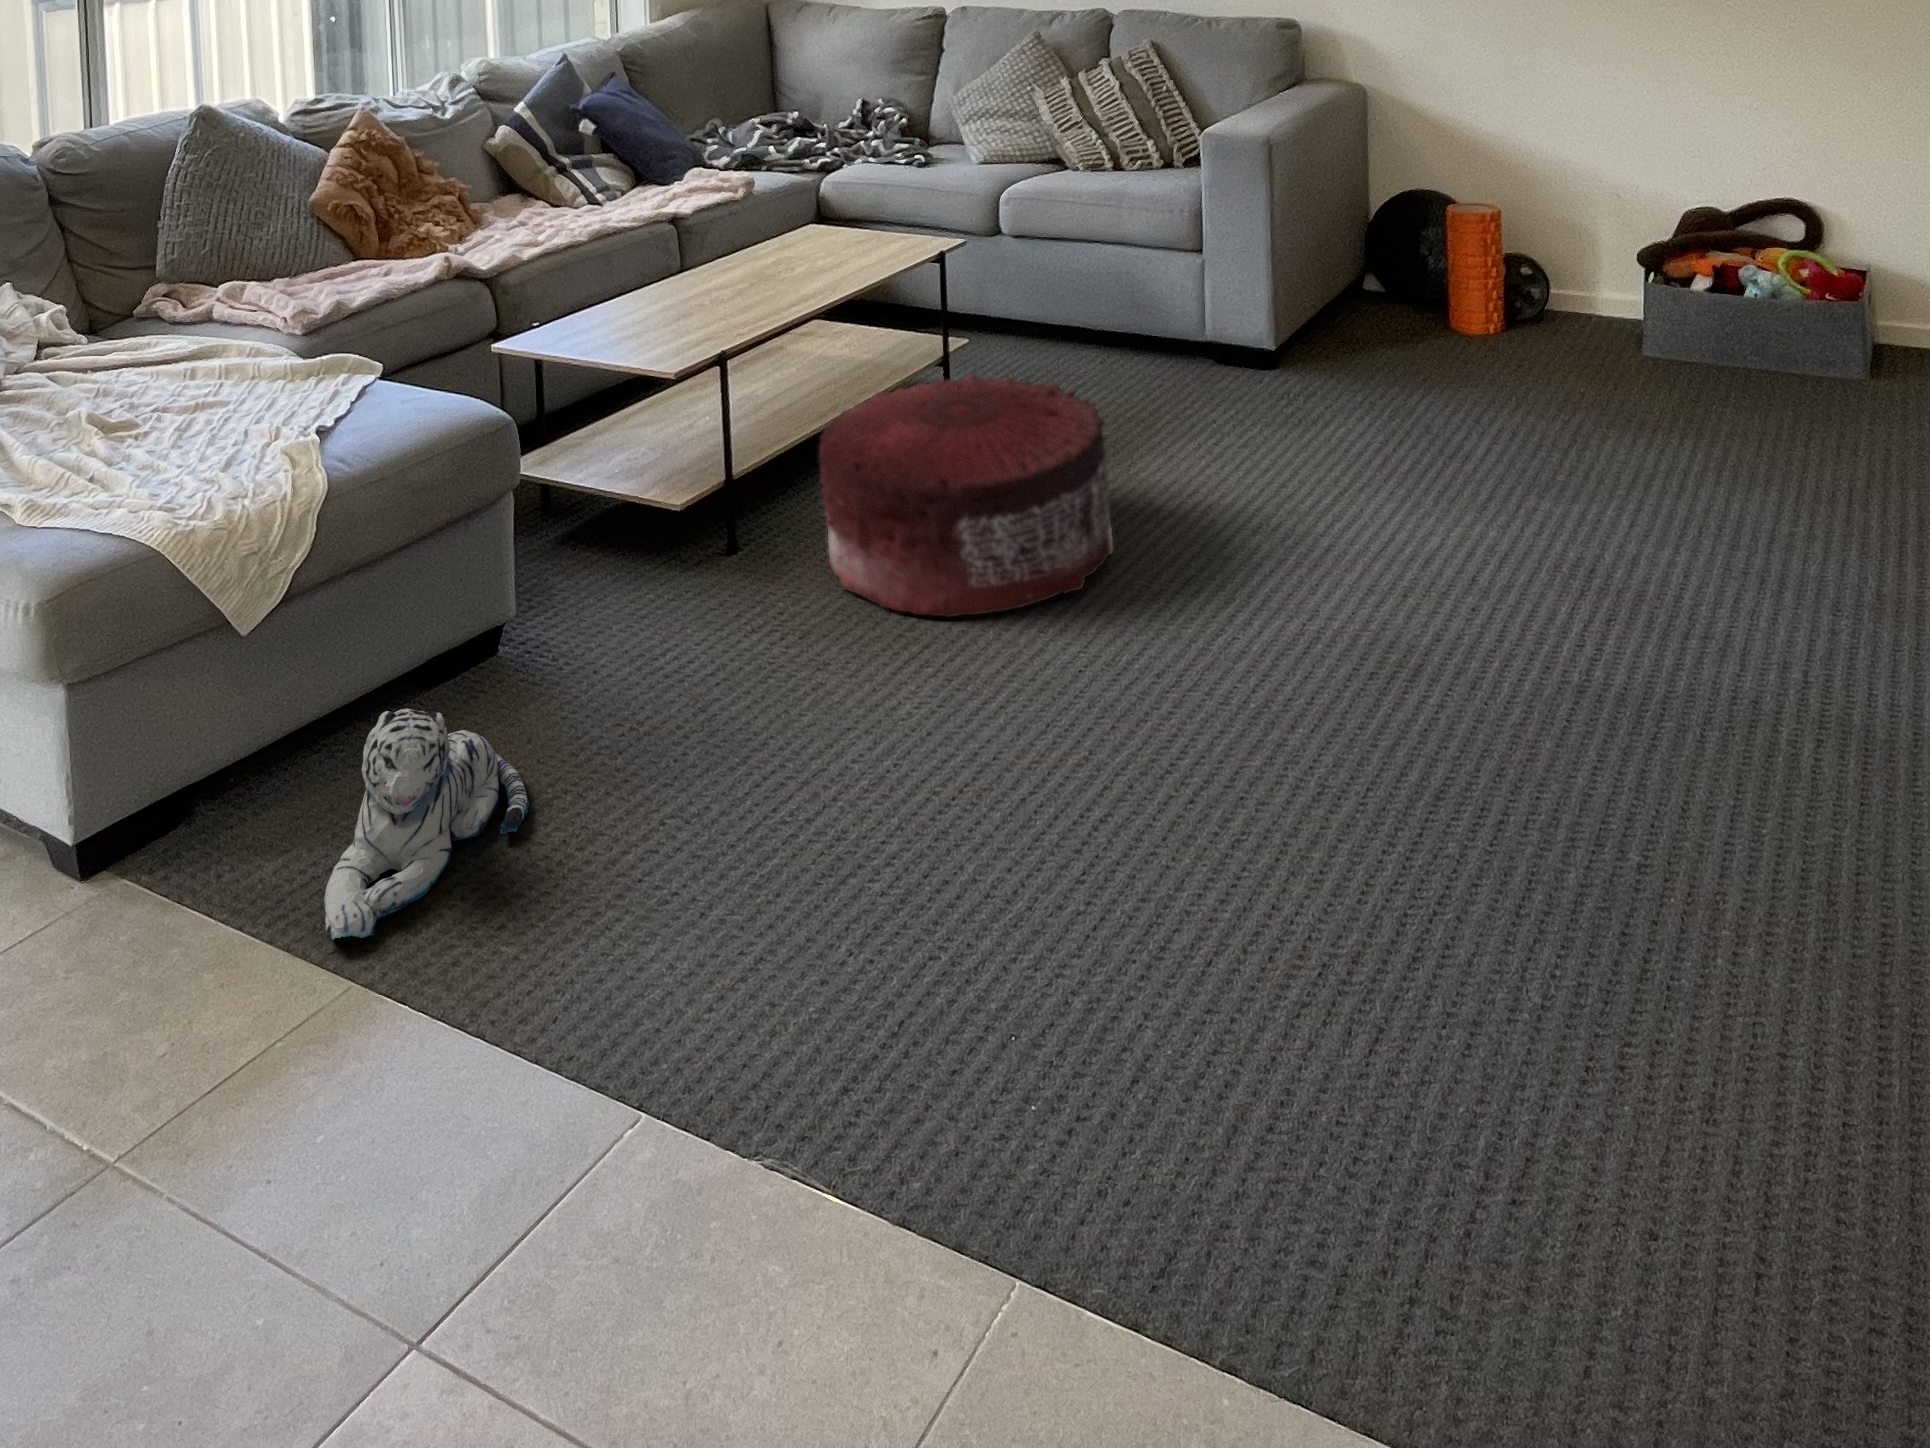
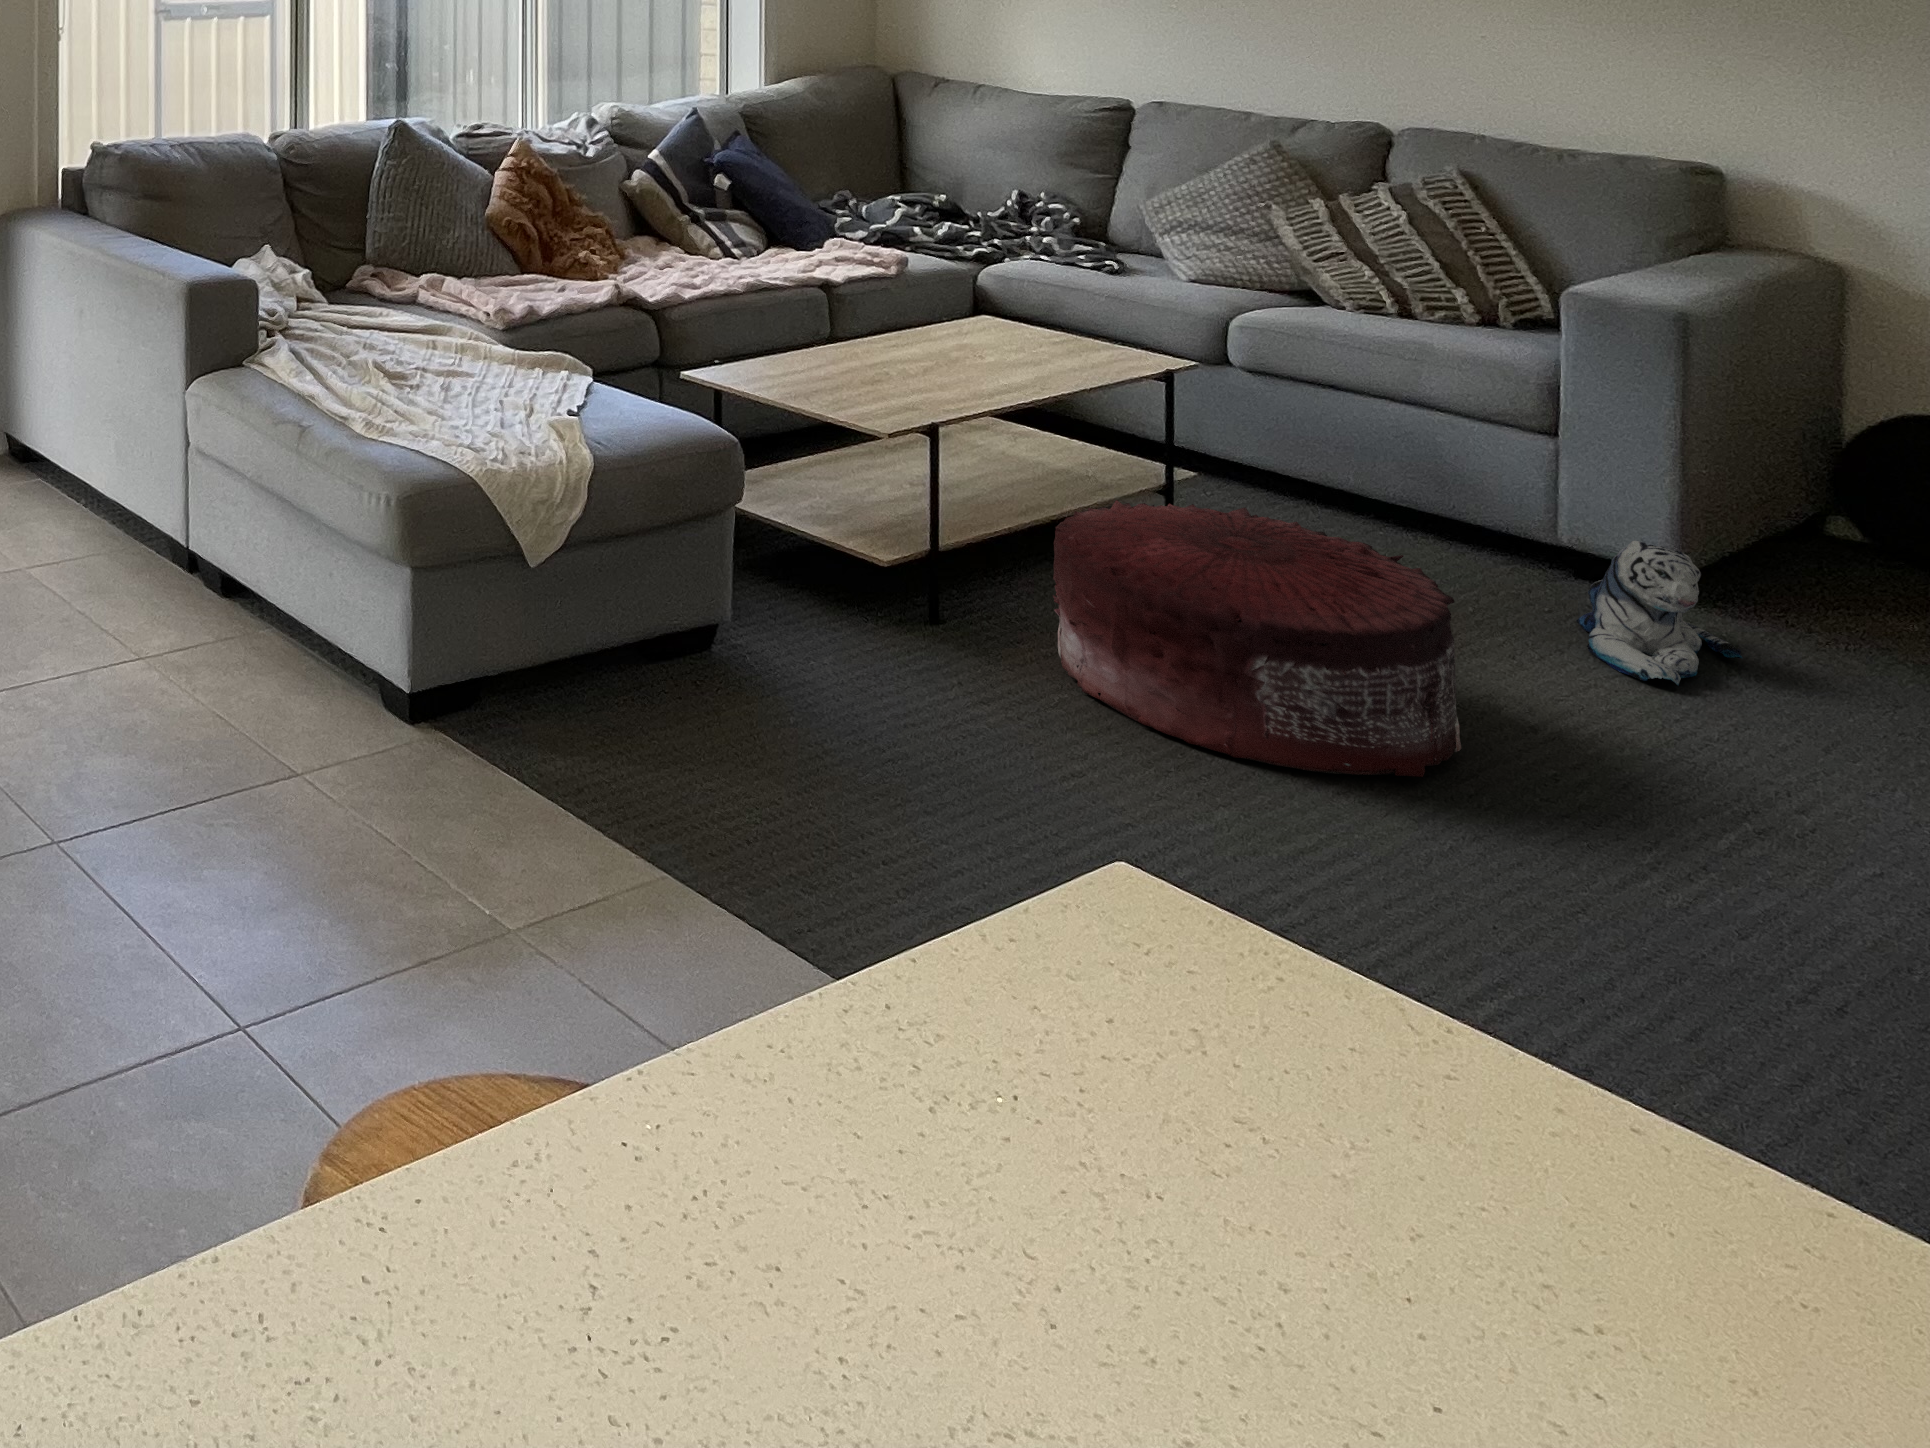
plush toy: present [324,709,529,941] -> present [1576,541,1742,685]

